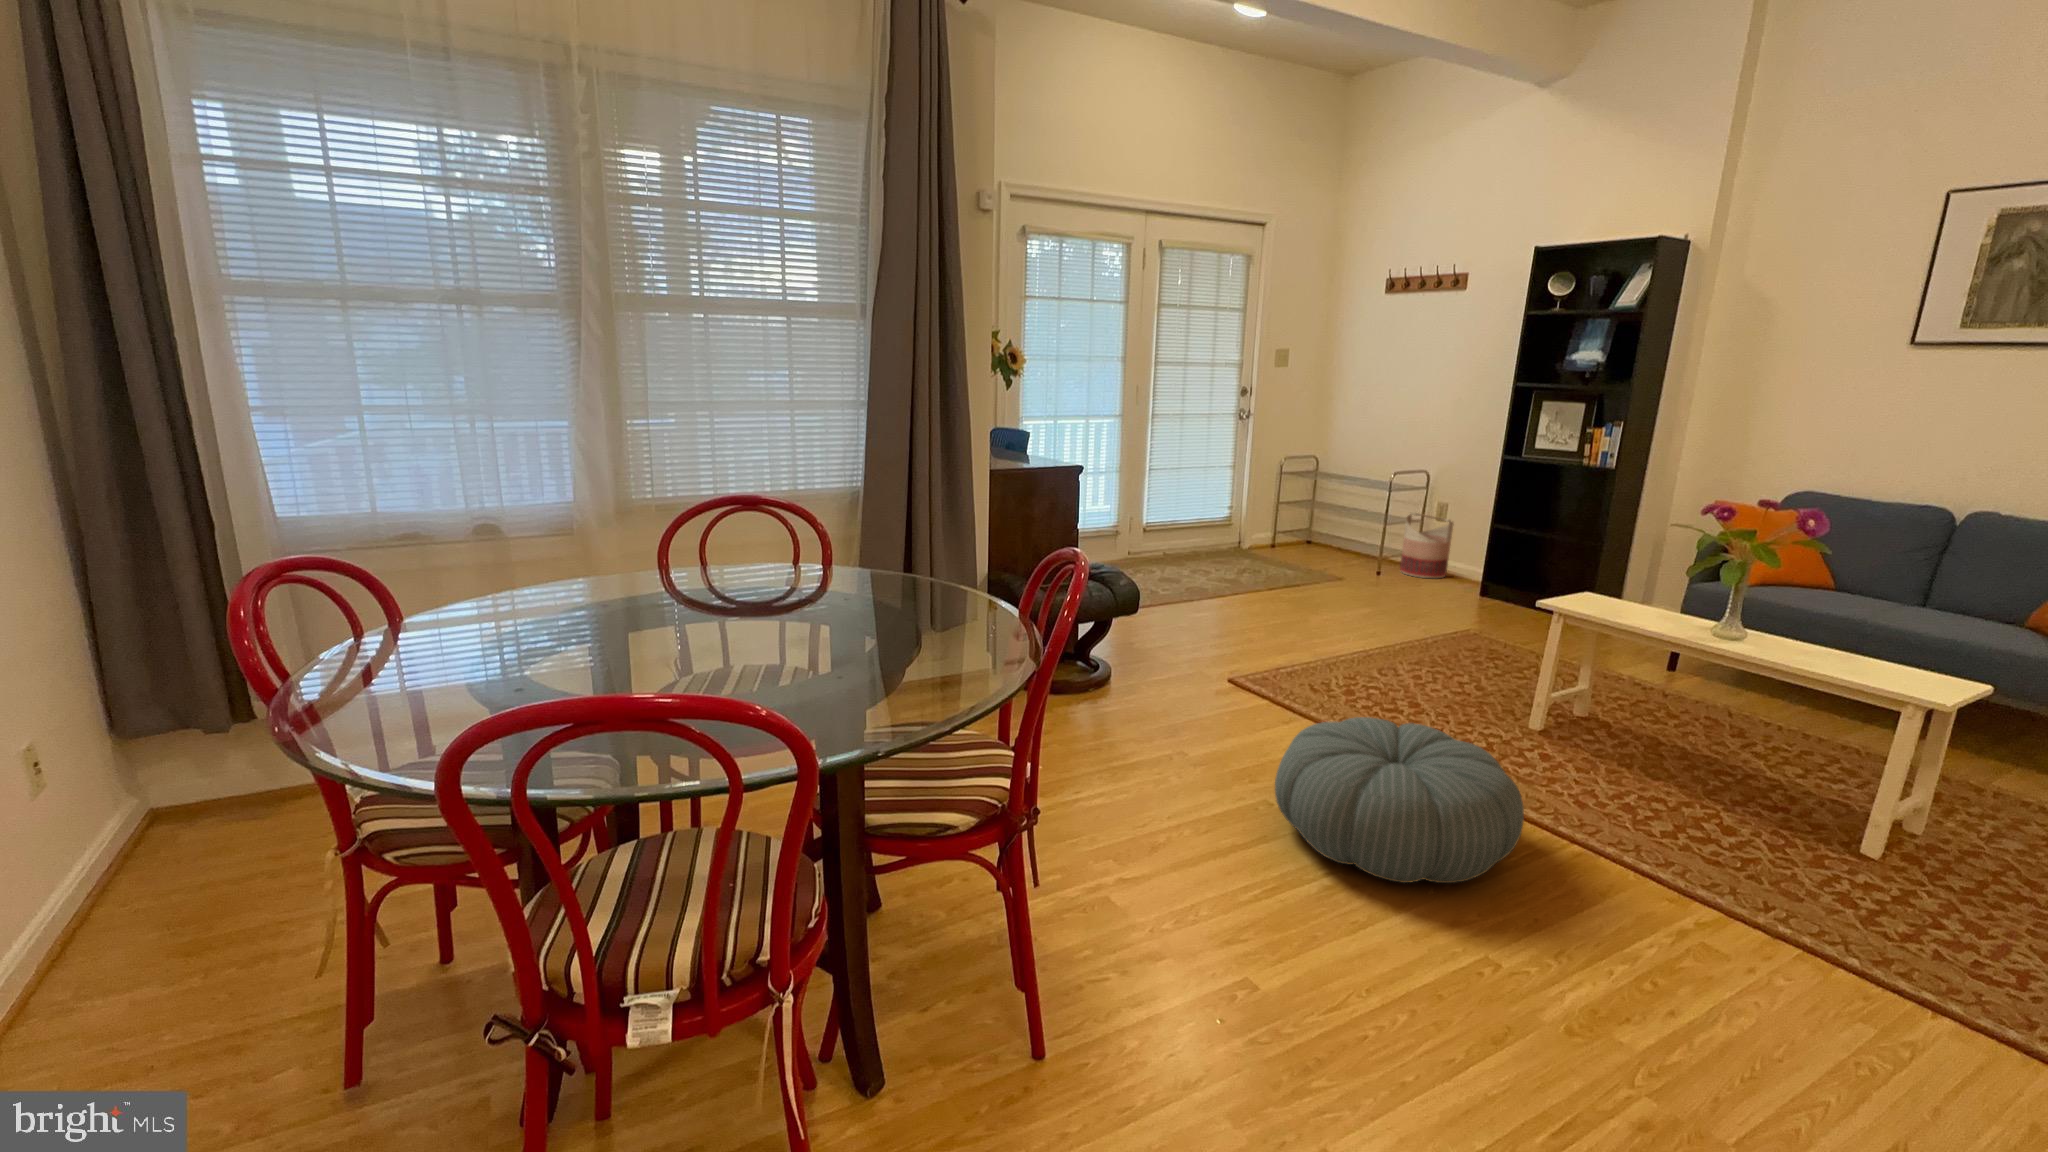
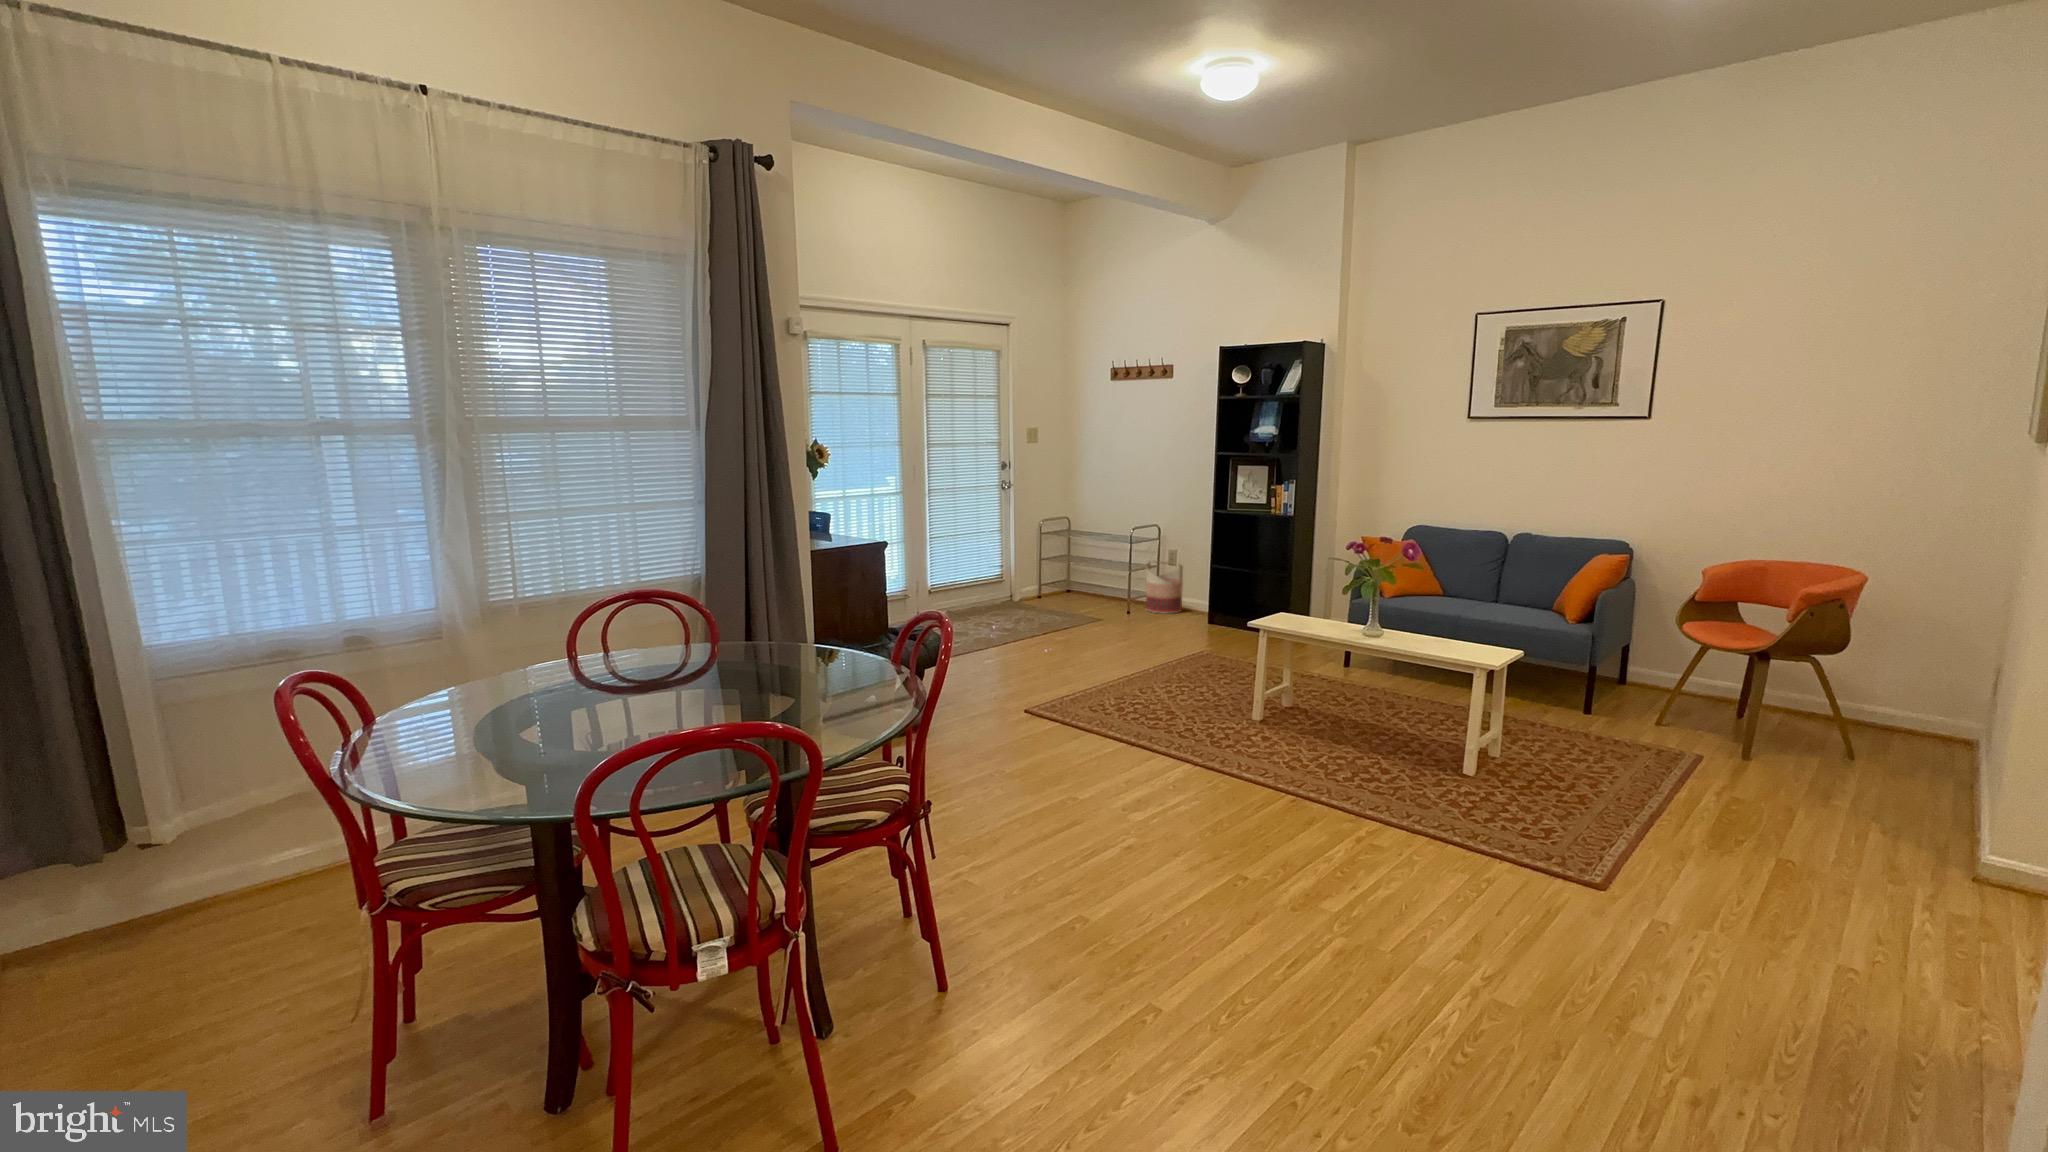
pouf: present [1275,717,1524,883] -> none [1078,721,1254,837]

